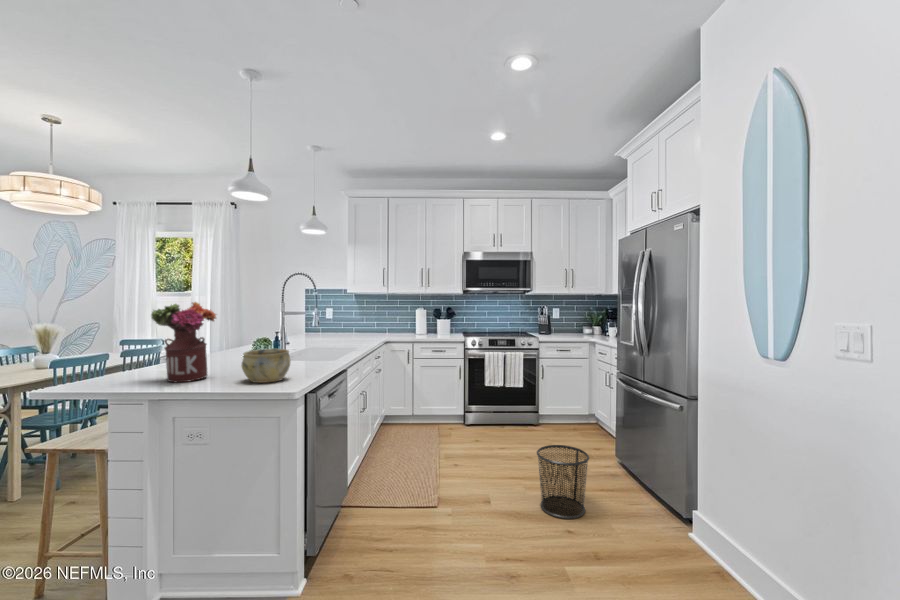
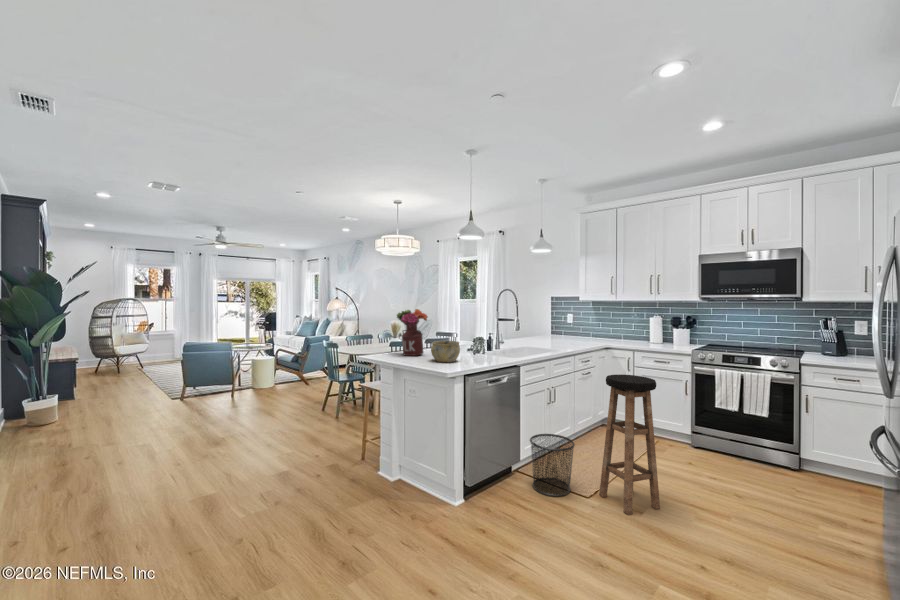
bar stool: none [444,366,497,510] -> present [599,375,660,515]
waste bin: present [537,445,589,519] -> present [530,434,575,496]

